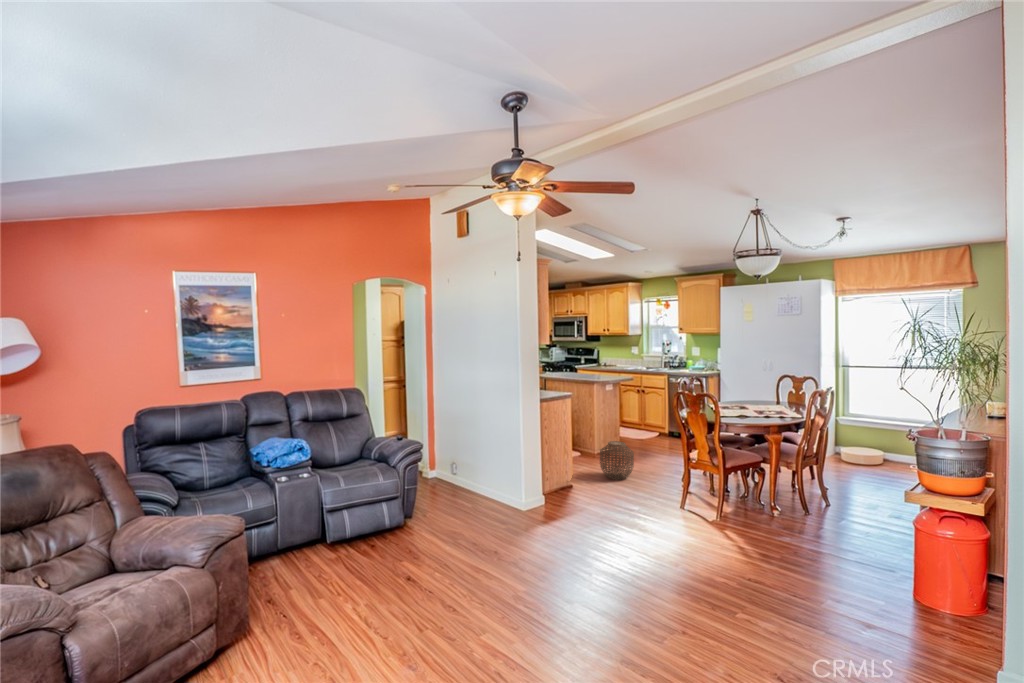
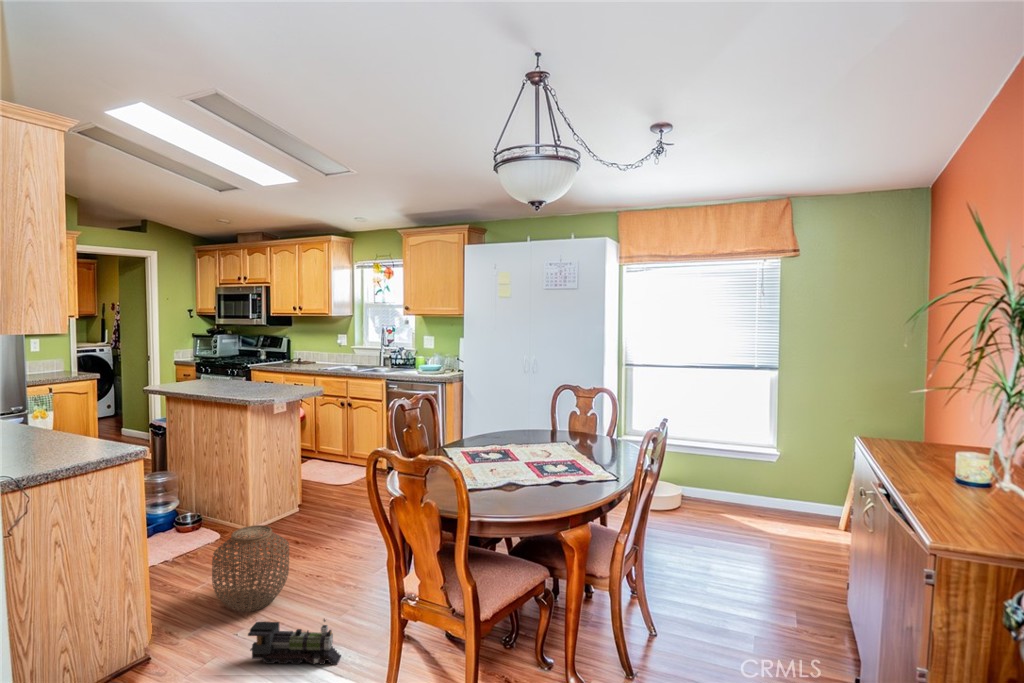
toy train: none [627,477,668,499] -> present [248,619,341,665]

